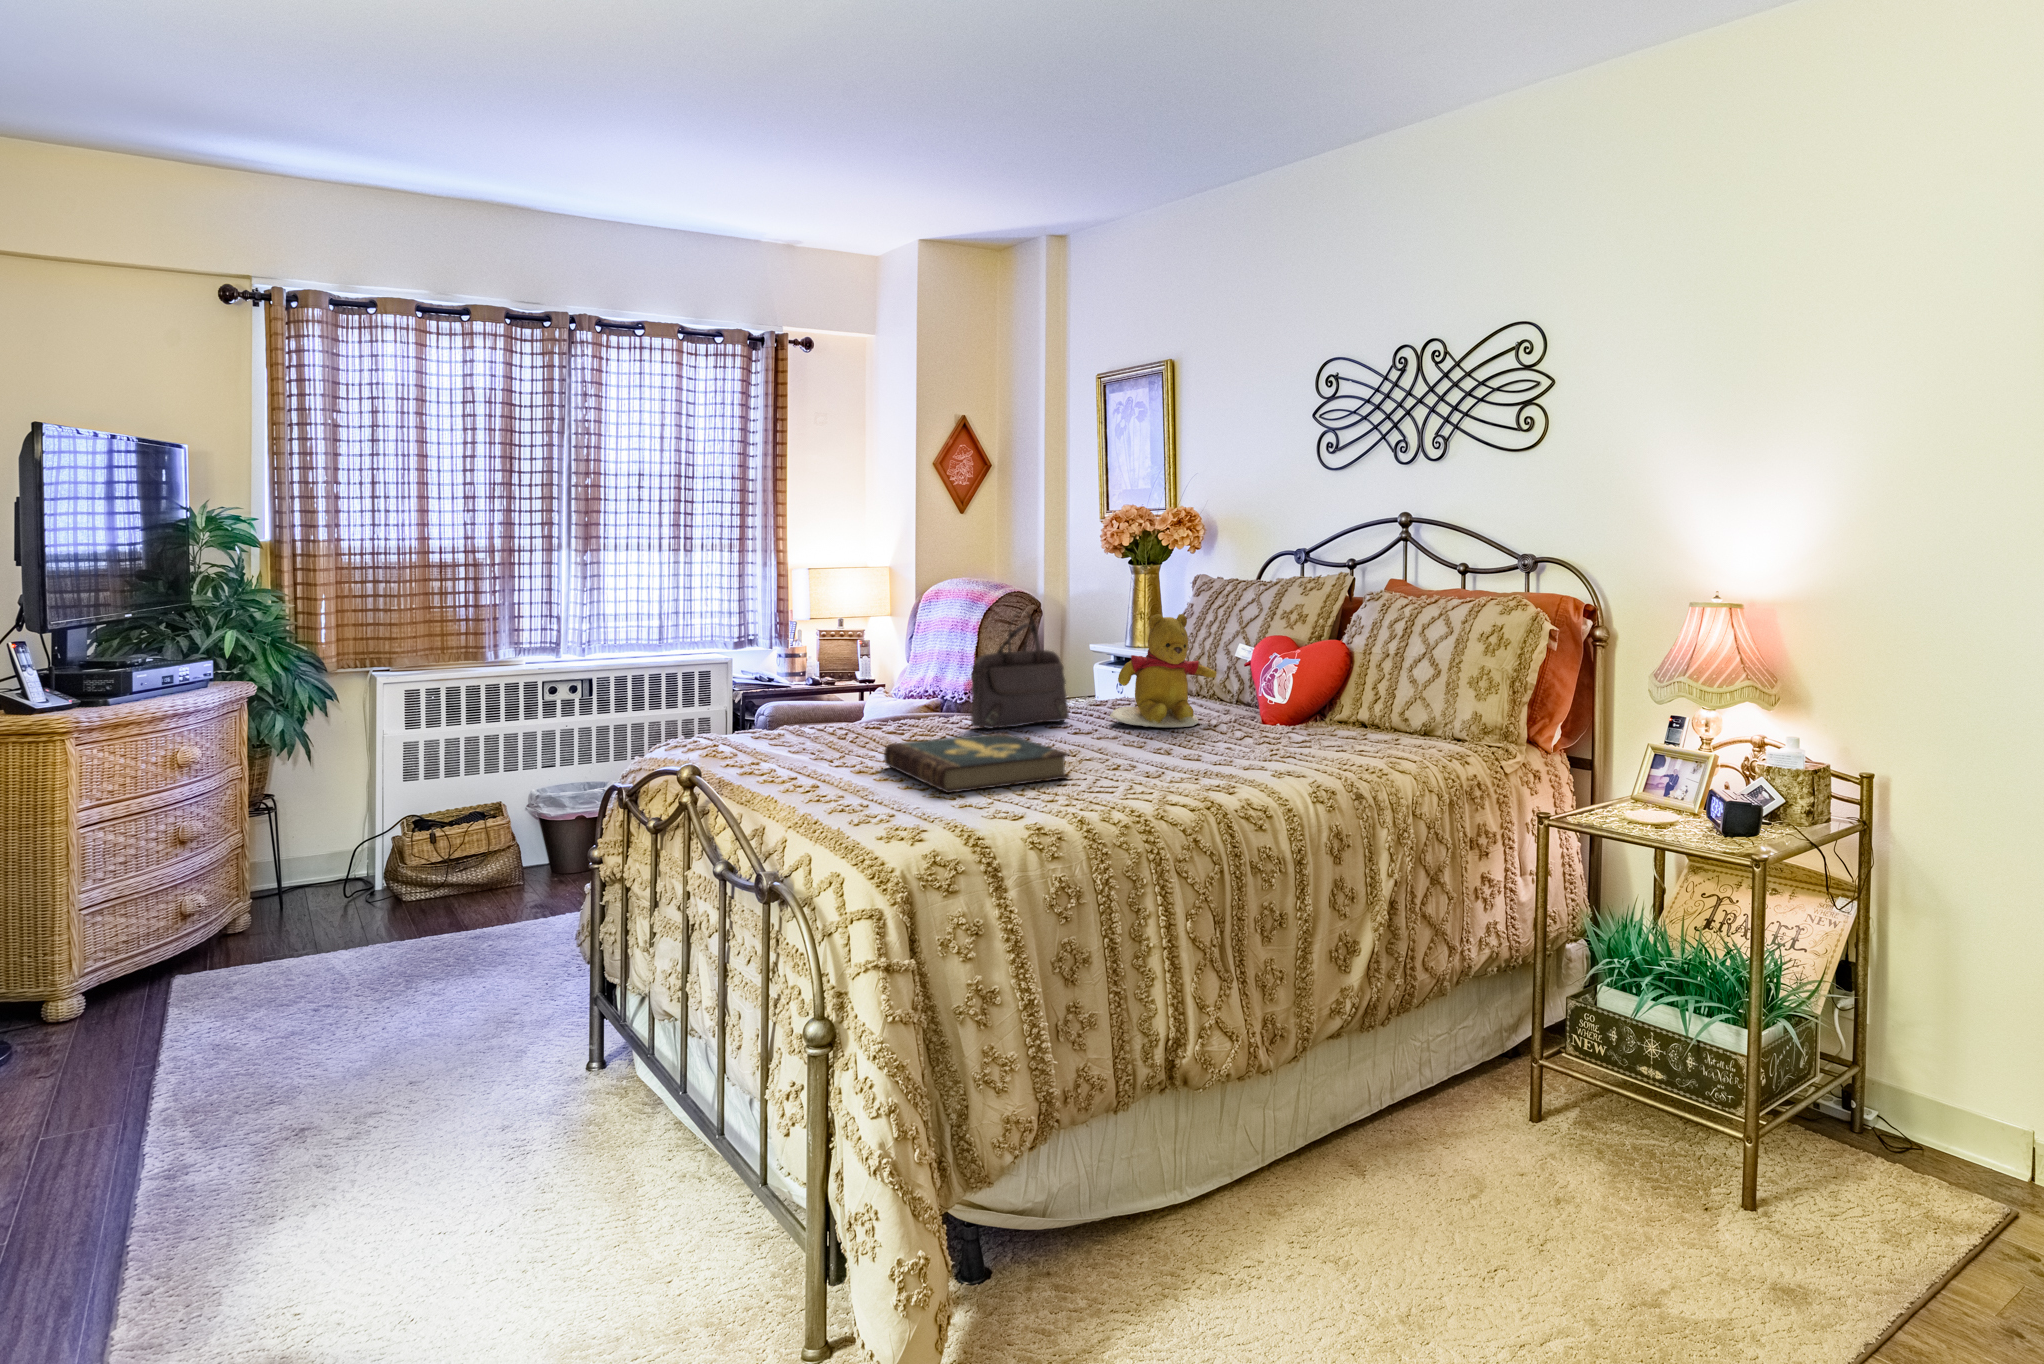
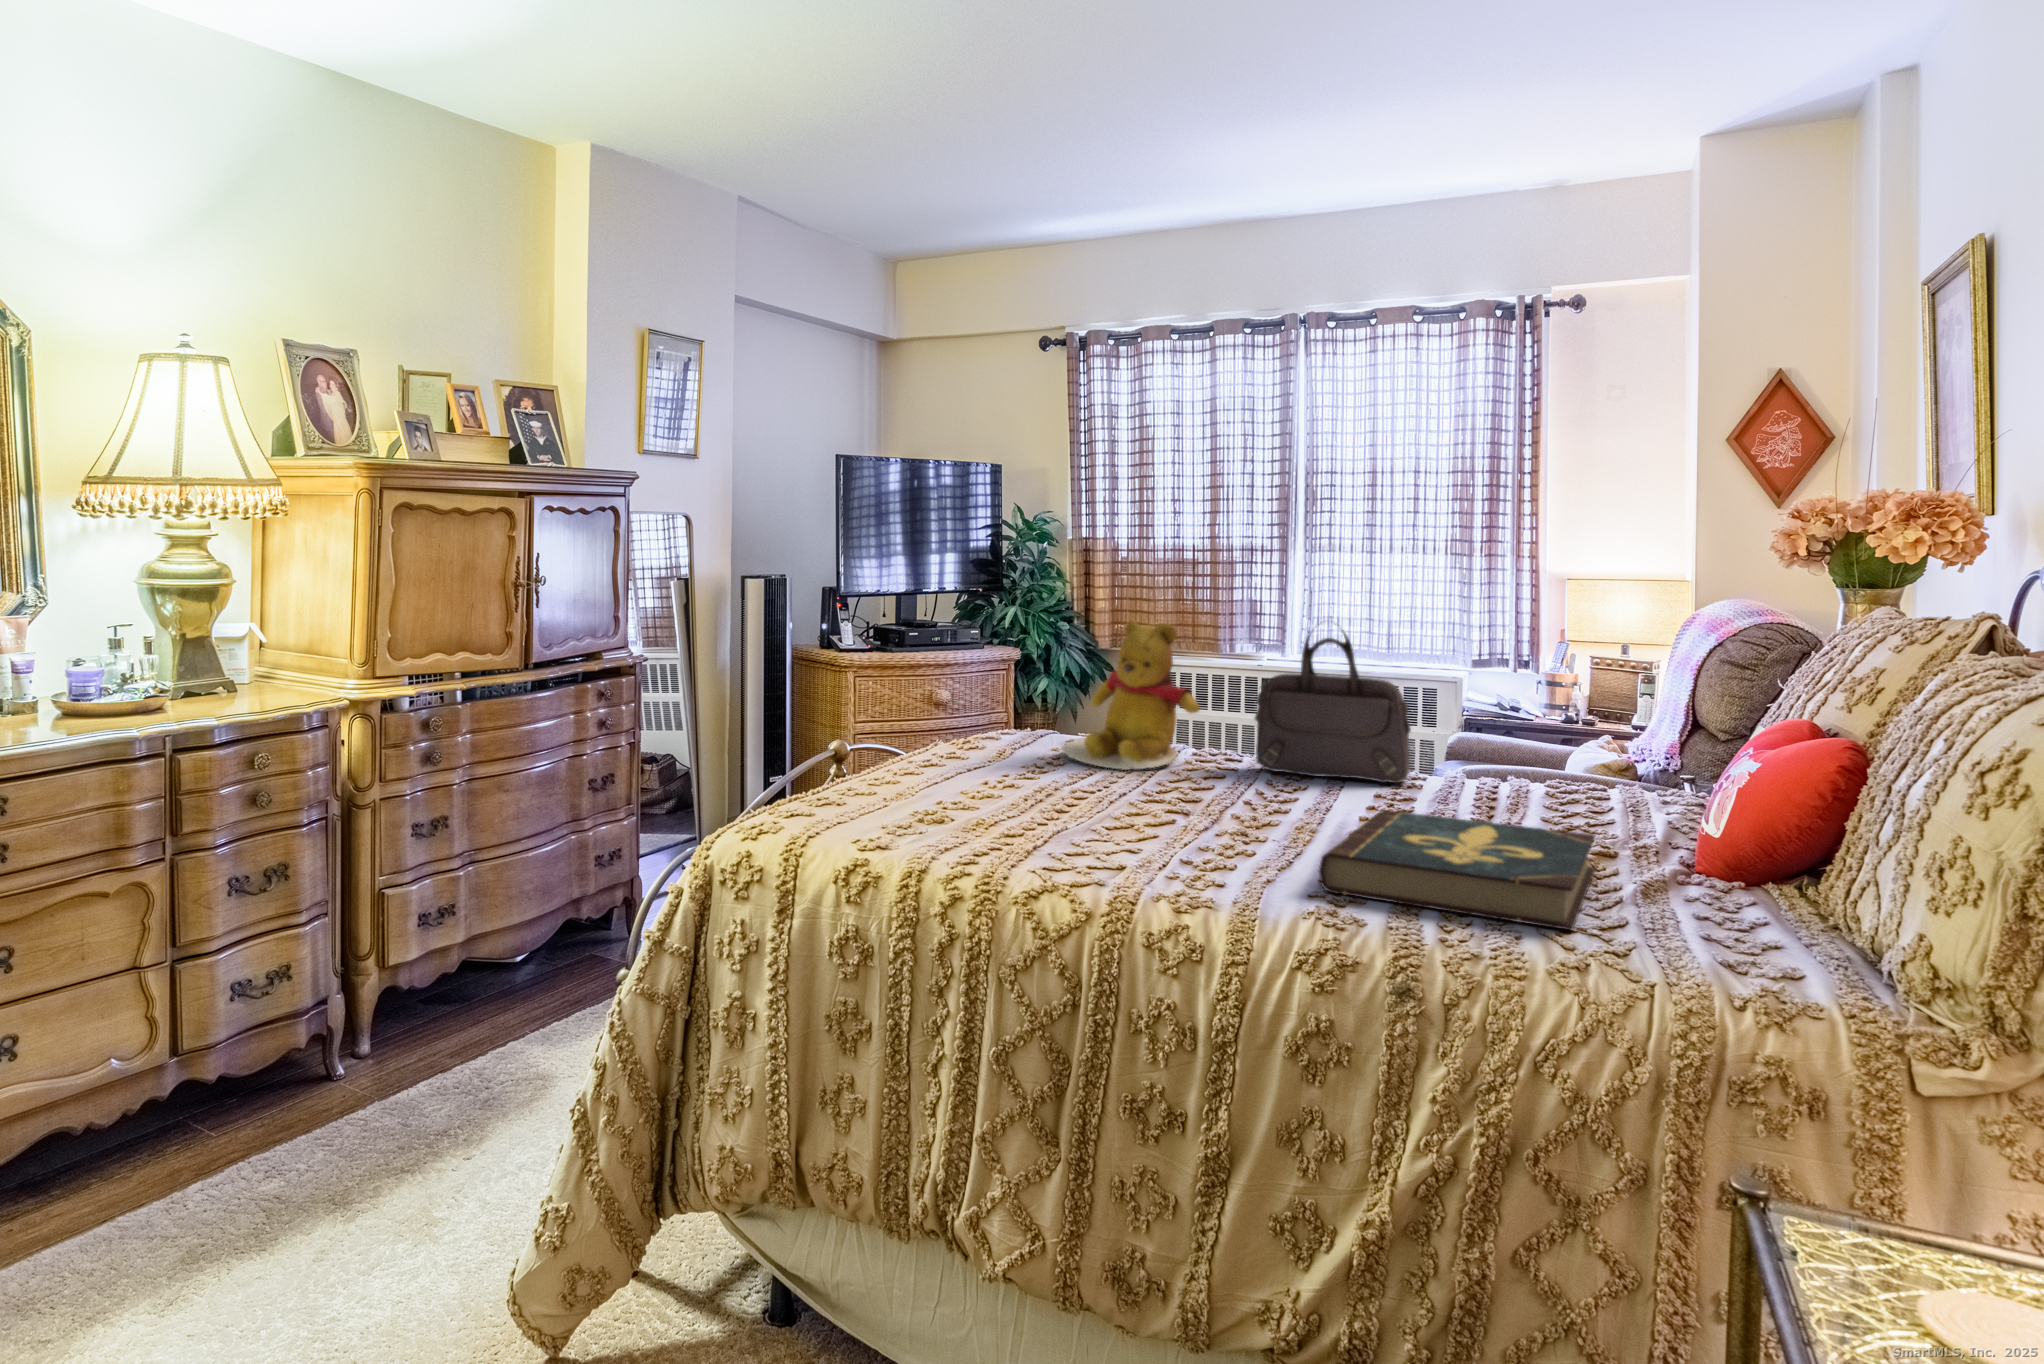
teddy bear: present [1110,614,1217,728] -> present [1062,620,1200,770]
book: present [884,733,1069,793] -> present [1319,810,1595,930]

